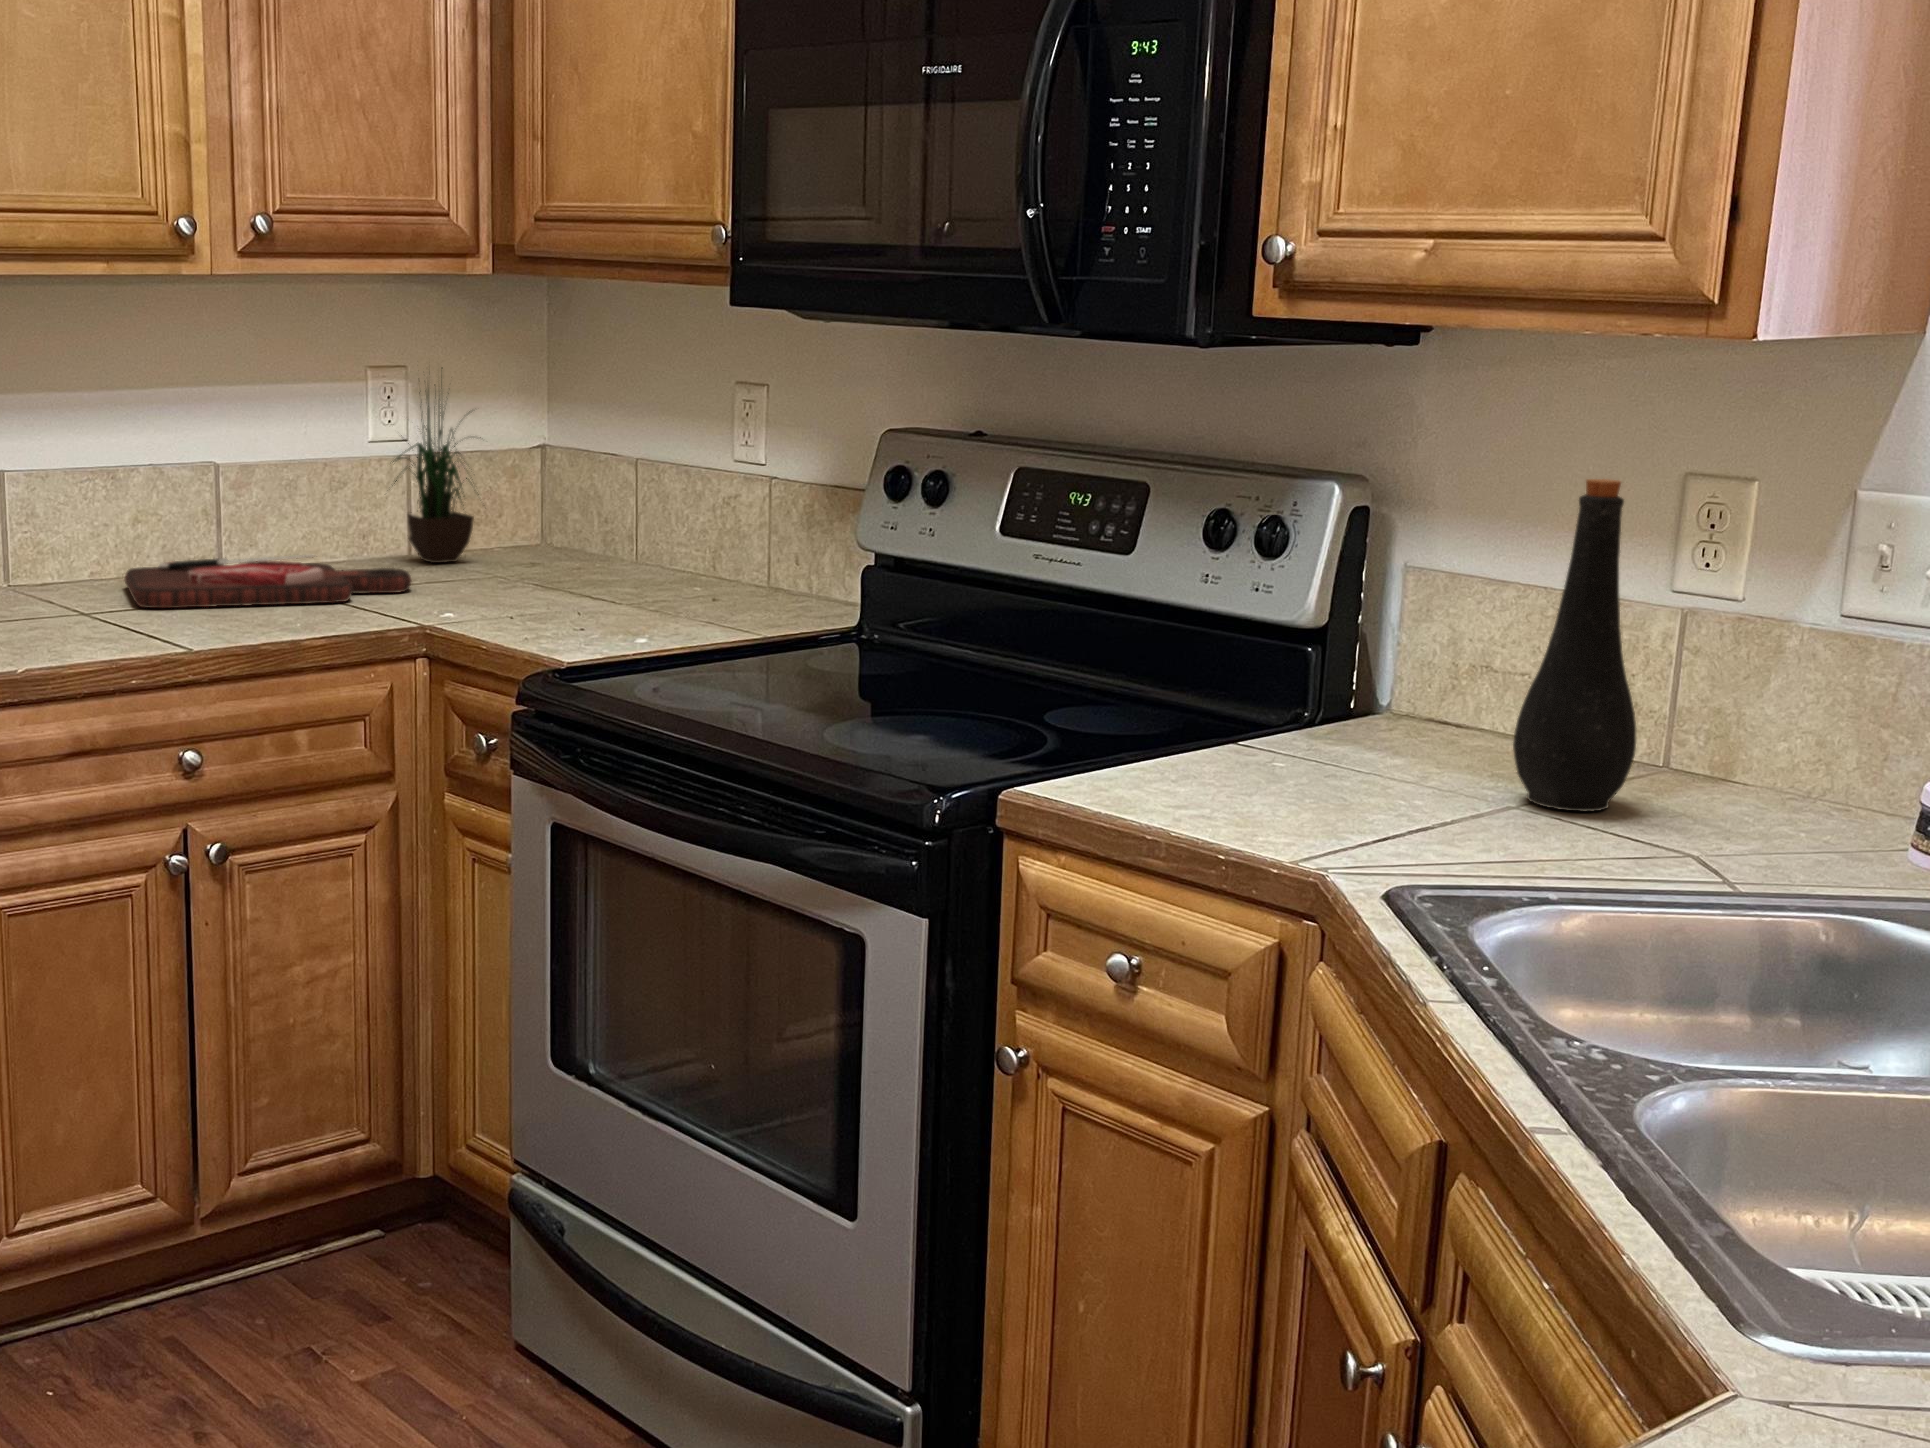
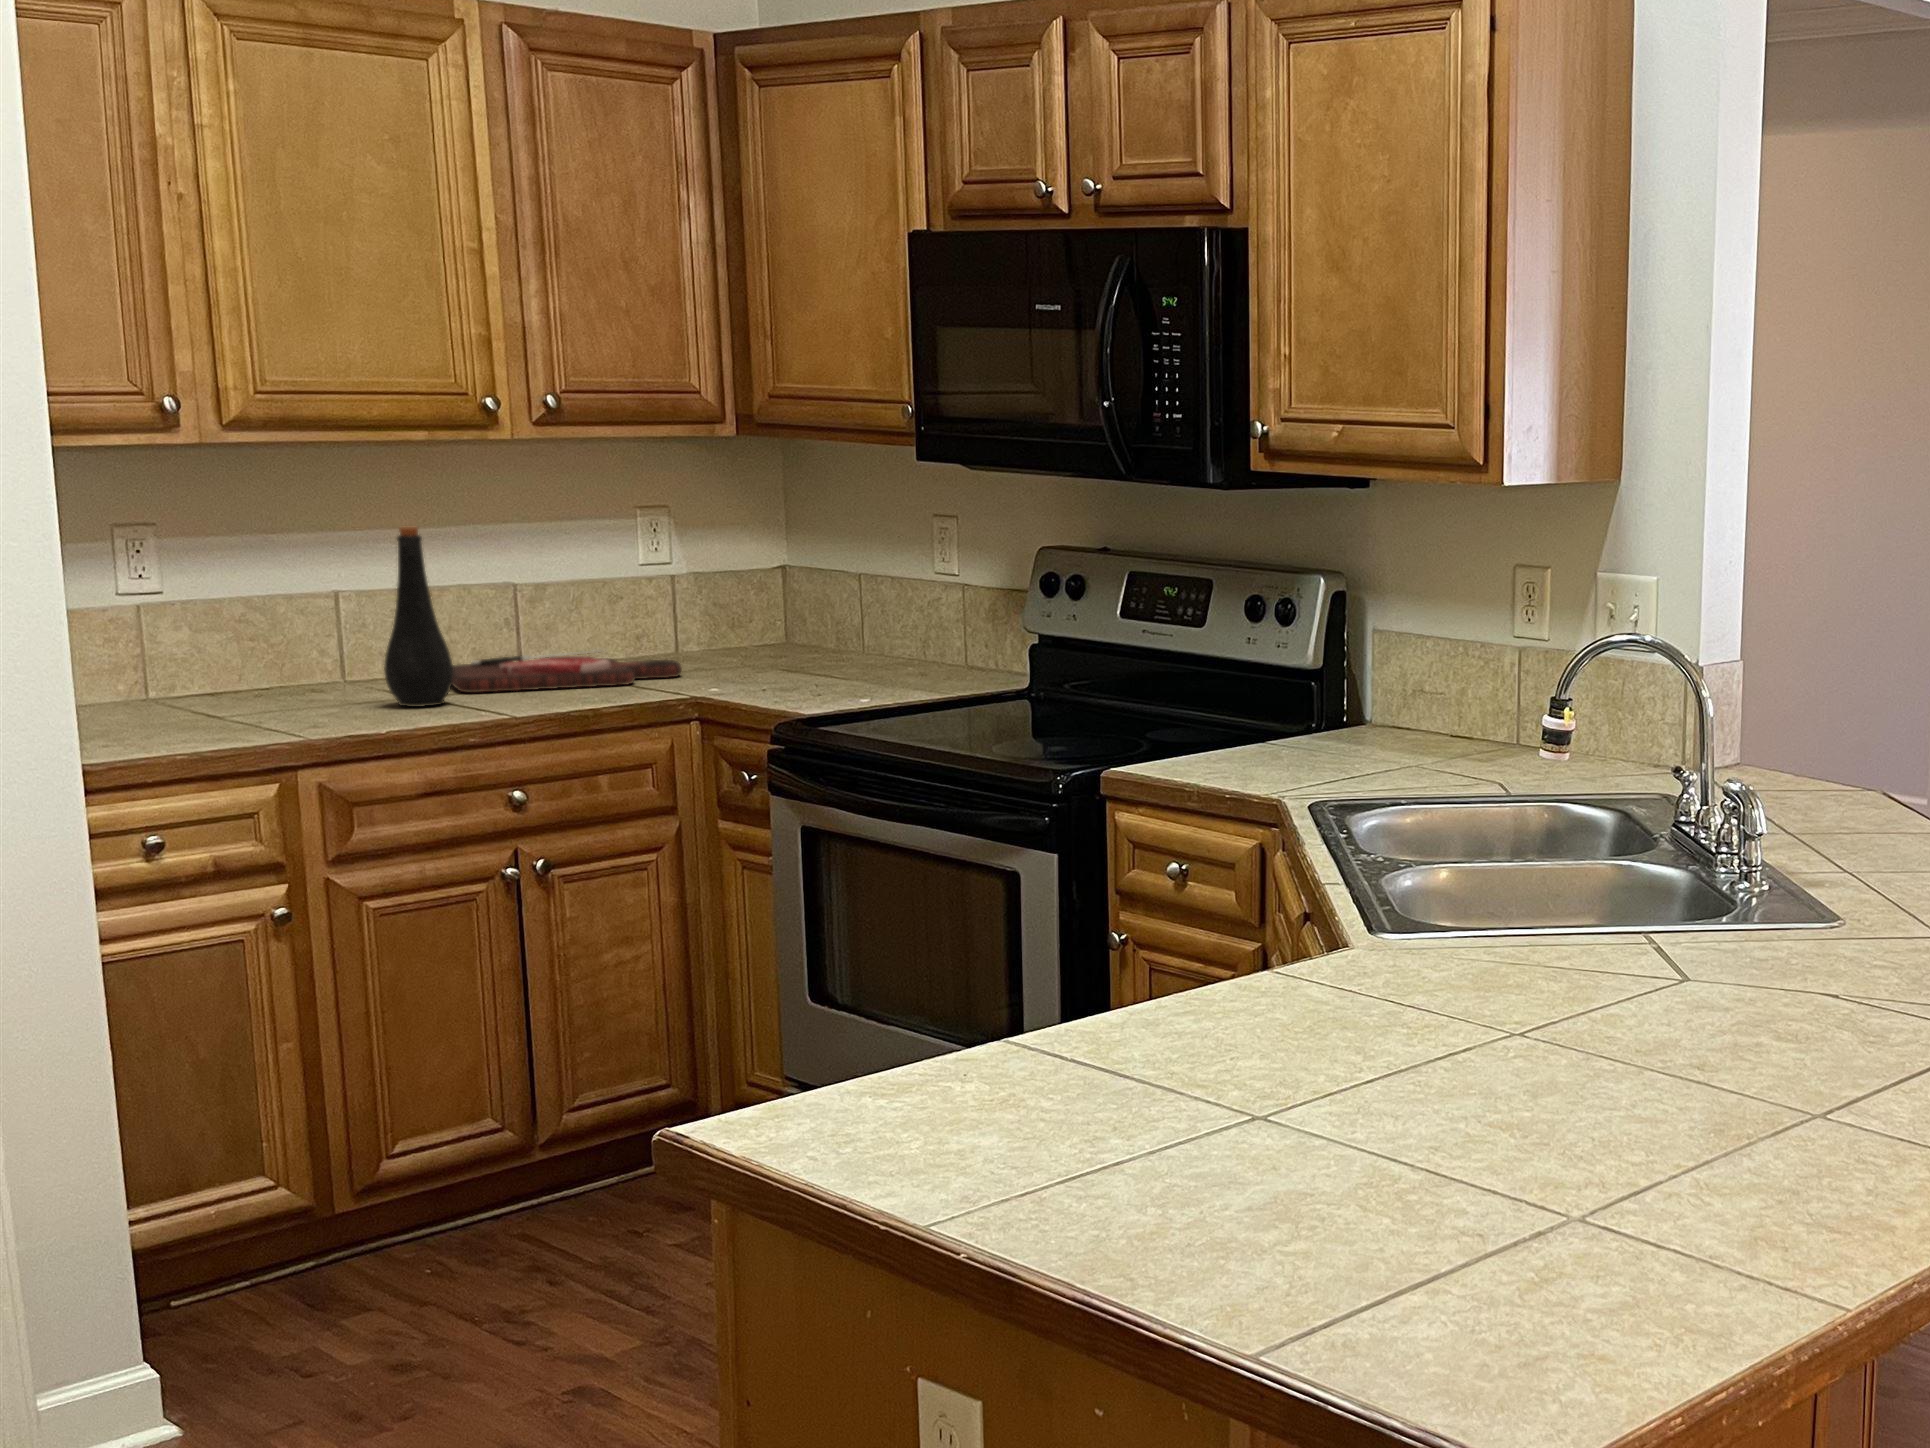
potted plant: present [392,368,481,563] -> none [649,482,742,658]
bottle: present [1513,479,1636,812] -> present [384,527,453,707]

